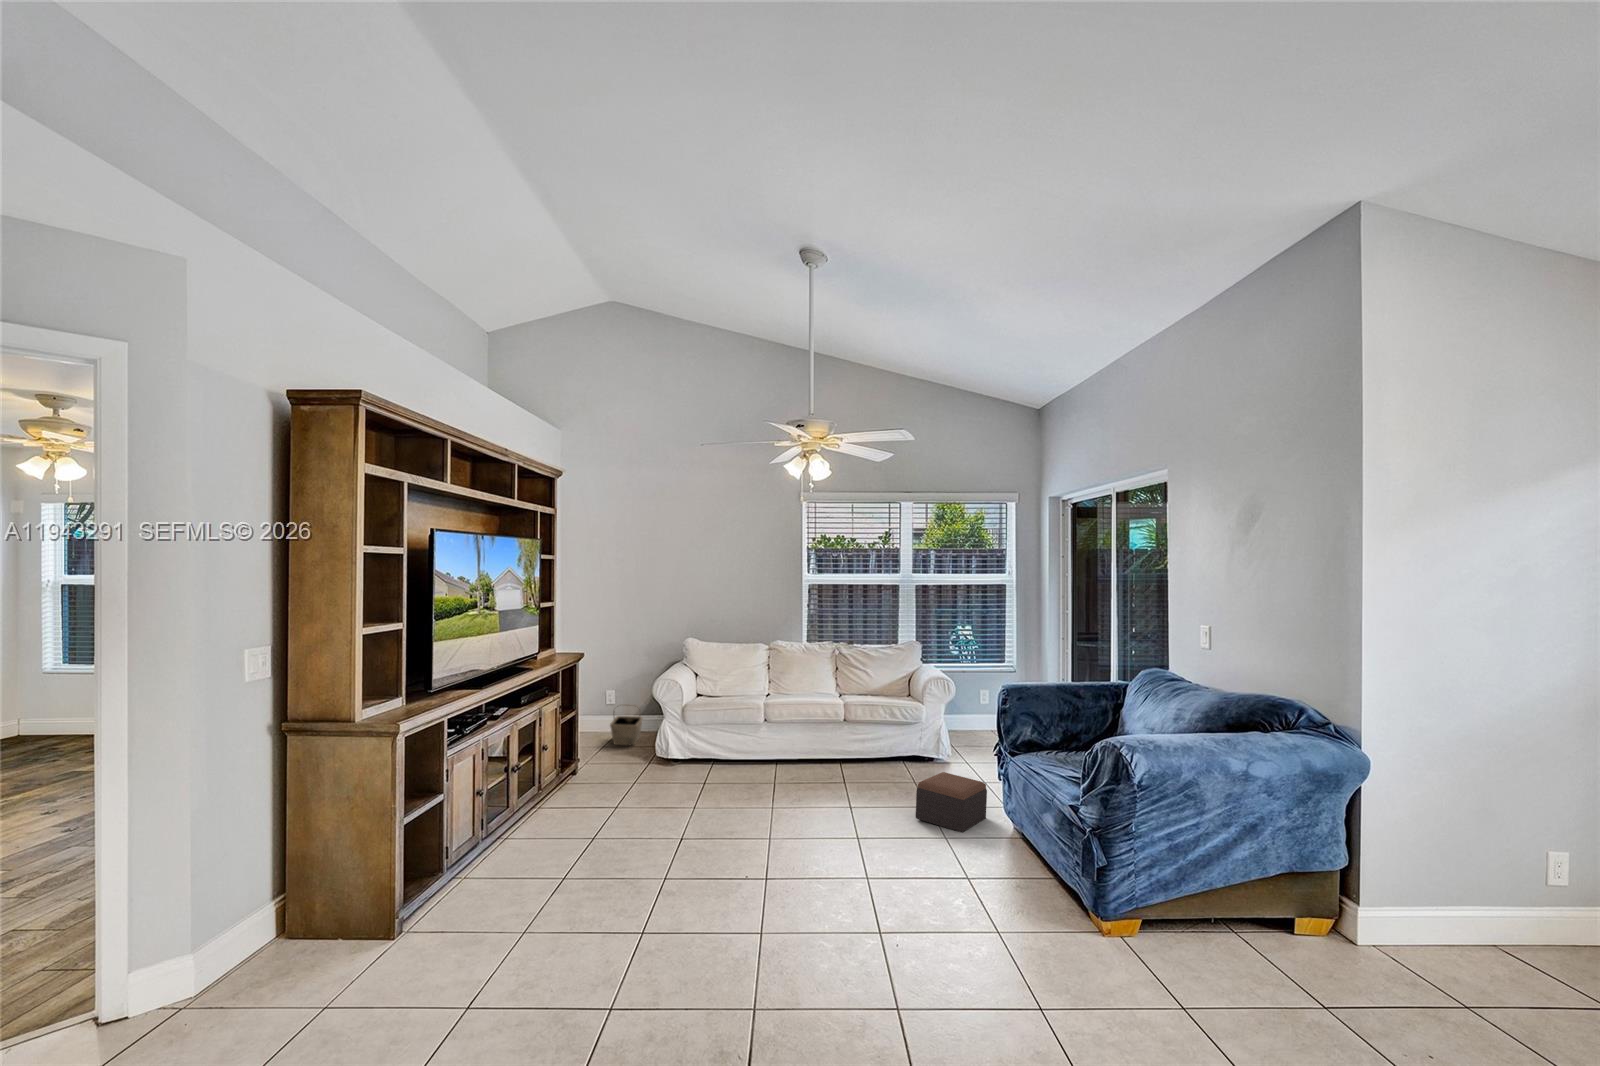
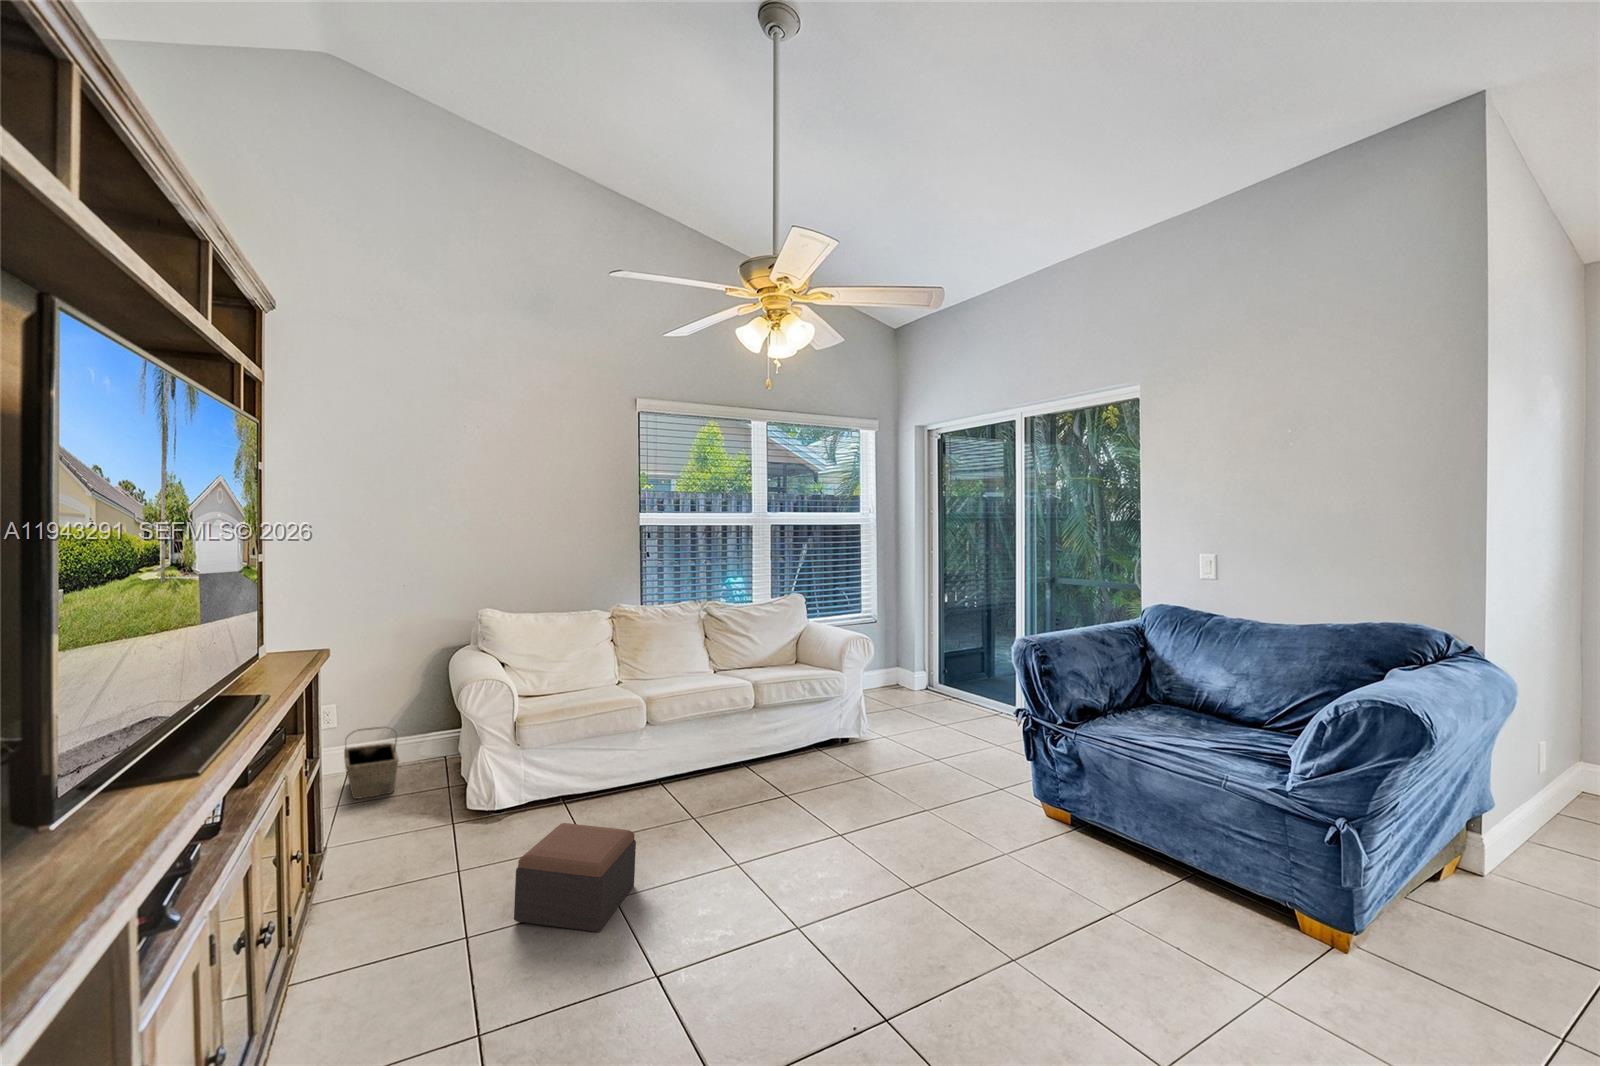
footstool: present [916,772,987,832] -> present [514,823,636,932]

